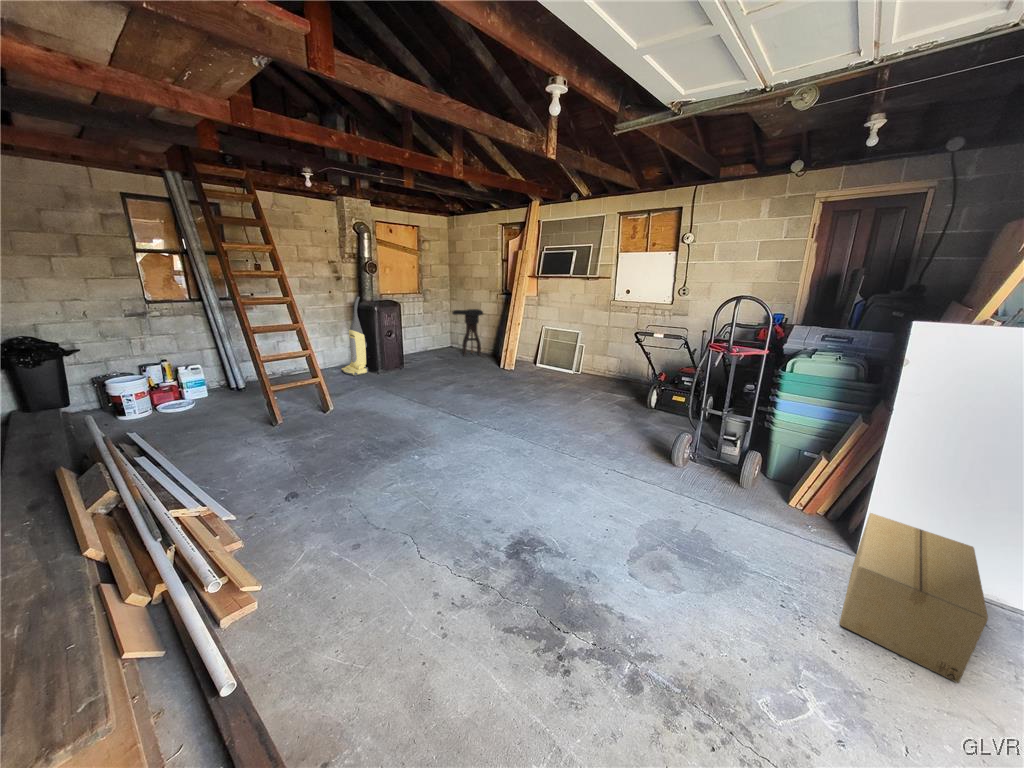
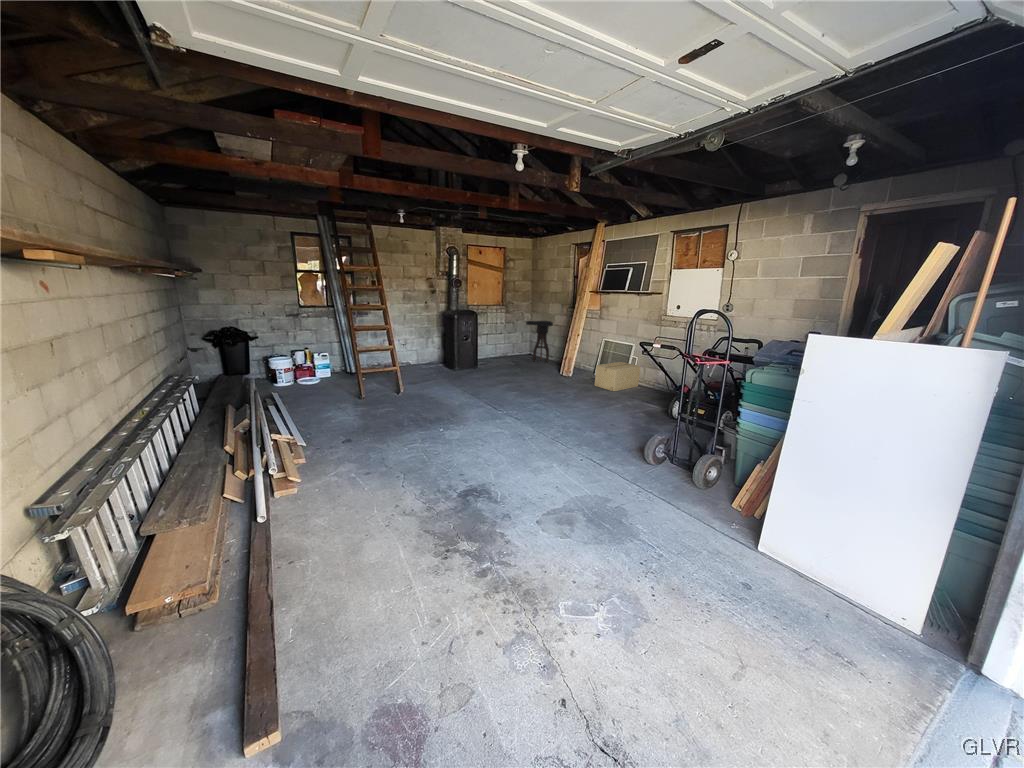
vacuum cleaner: present [341,296,368,376] -> none [428,306,448,370]
cardboard box: present [839,513,988,683] -> present [595,362,640,391]

